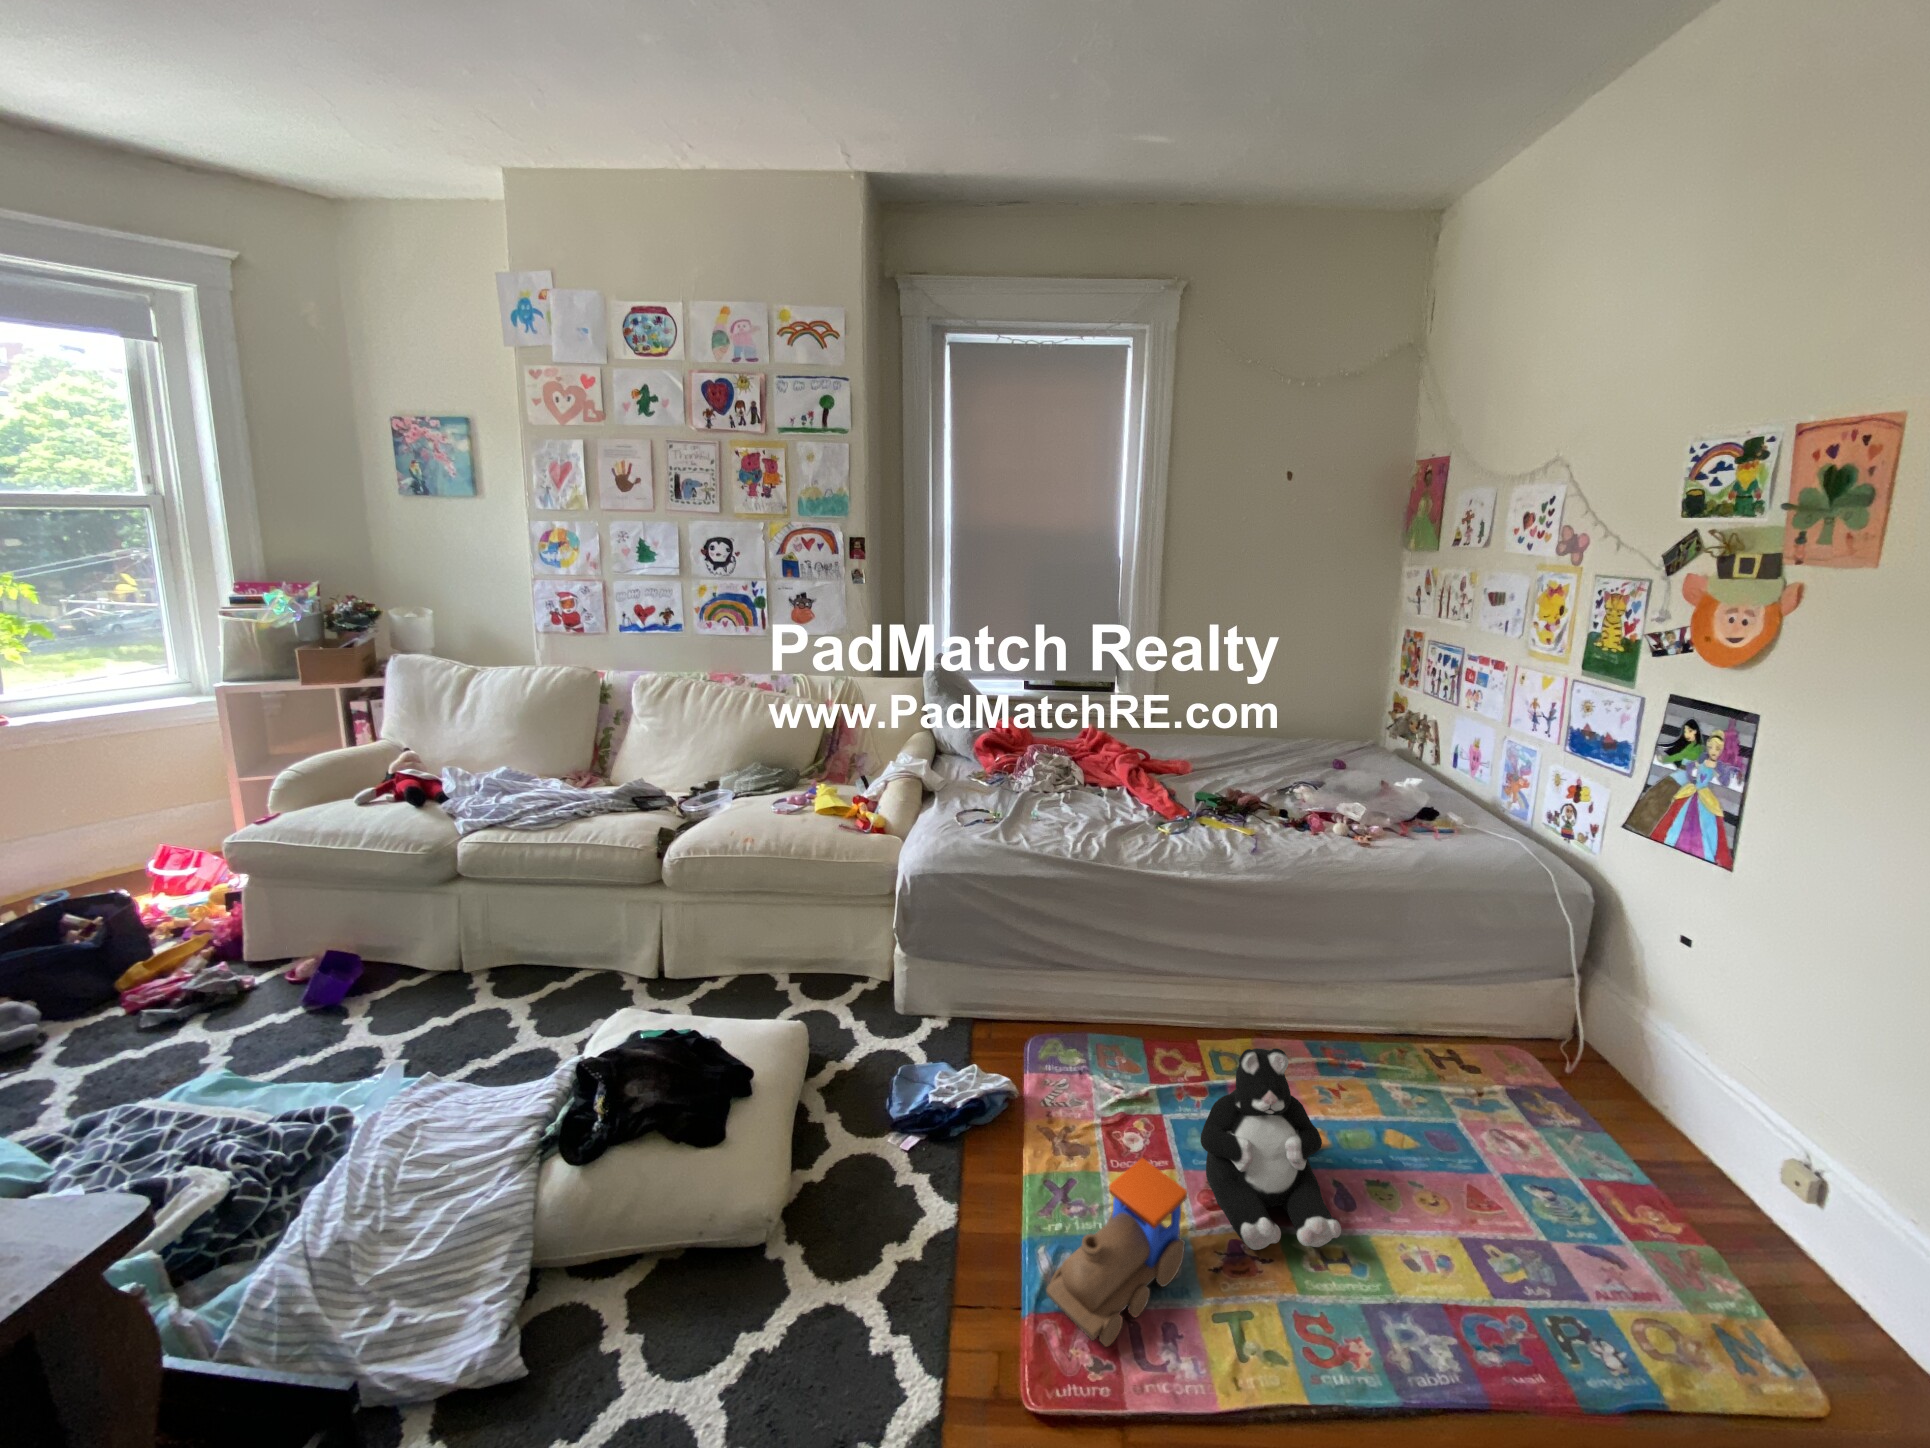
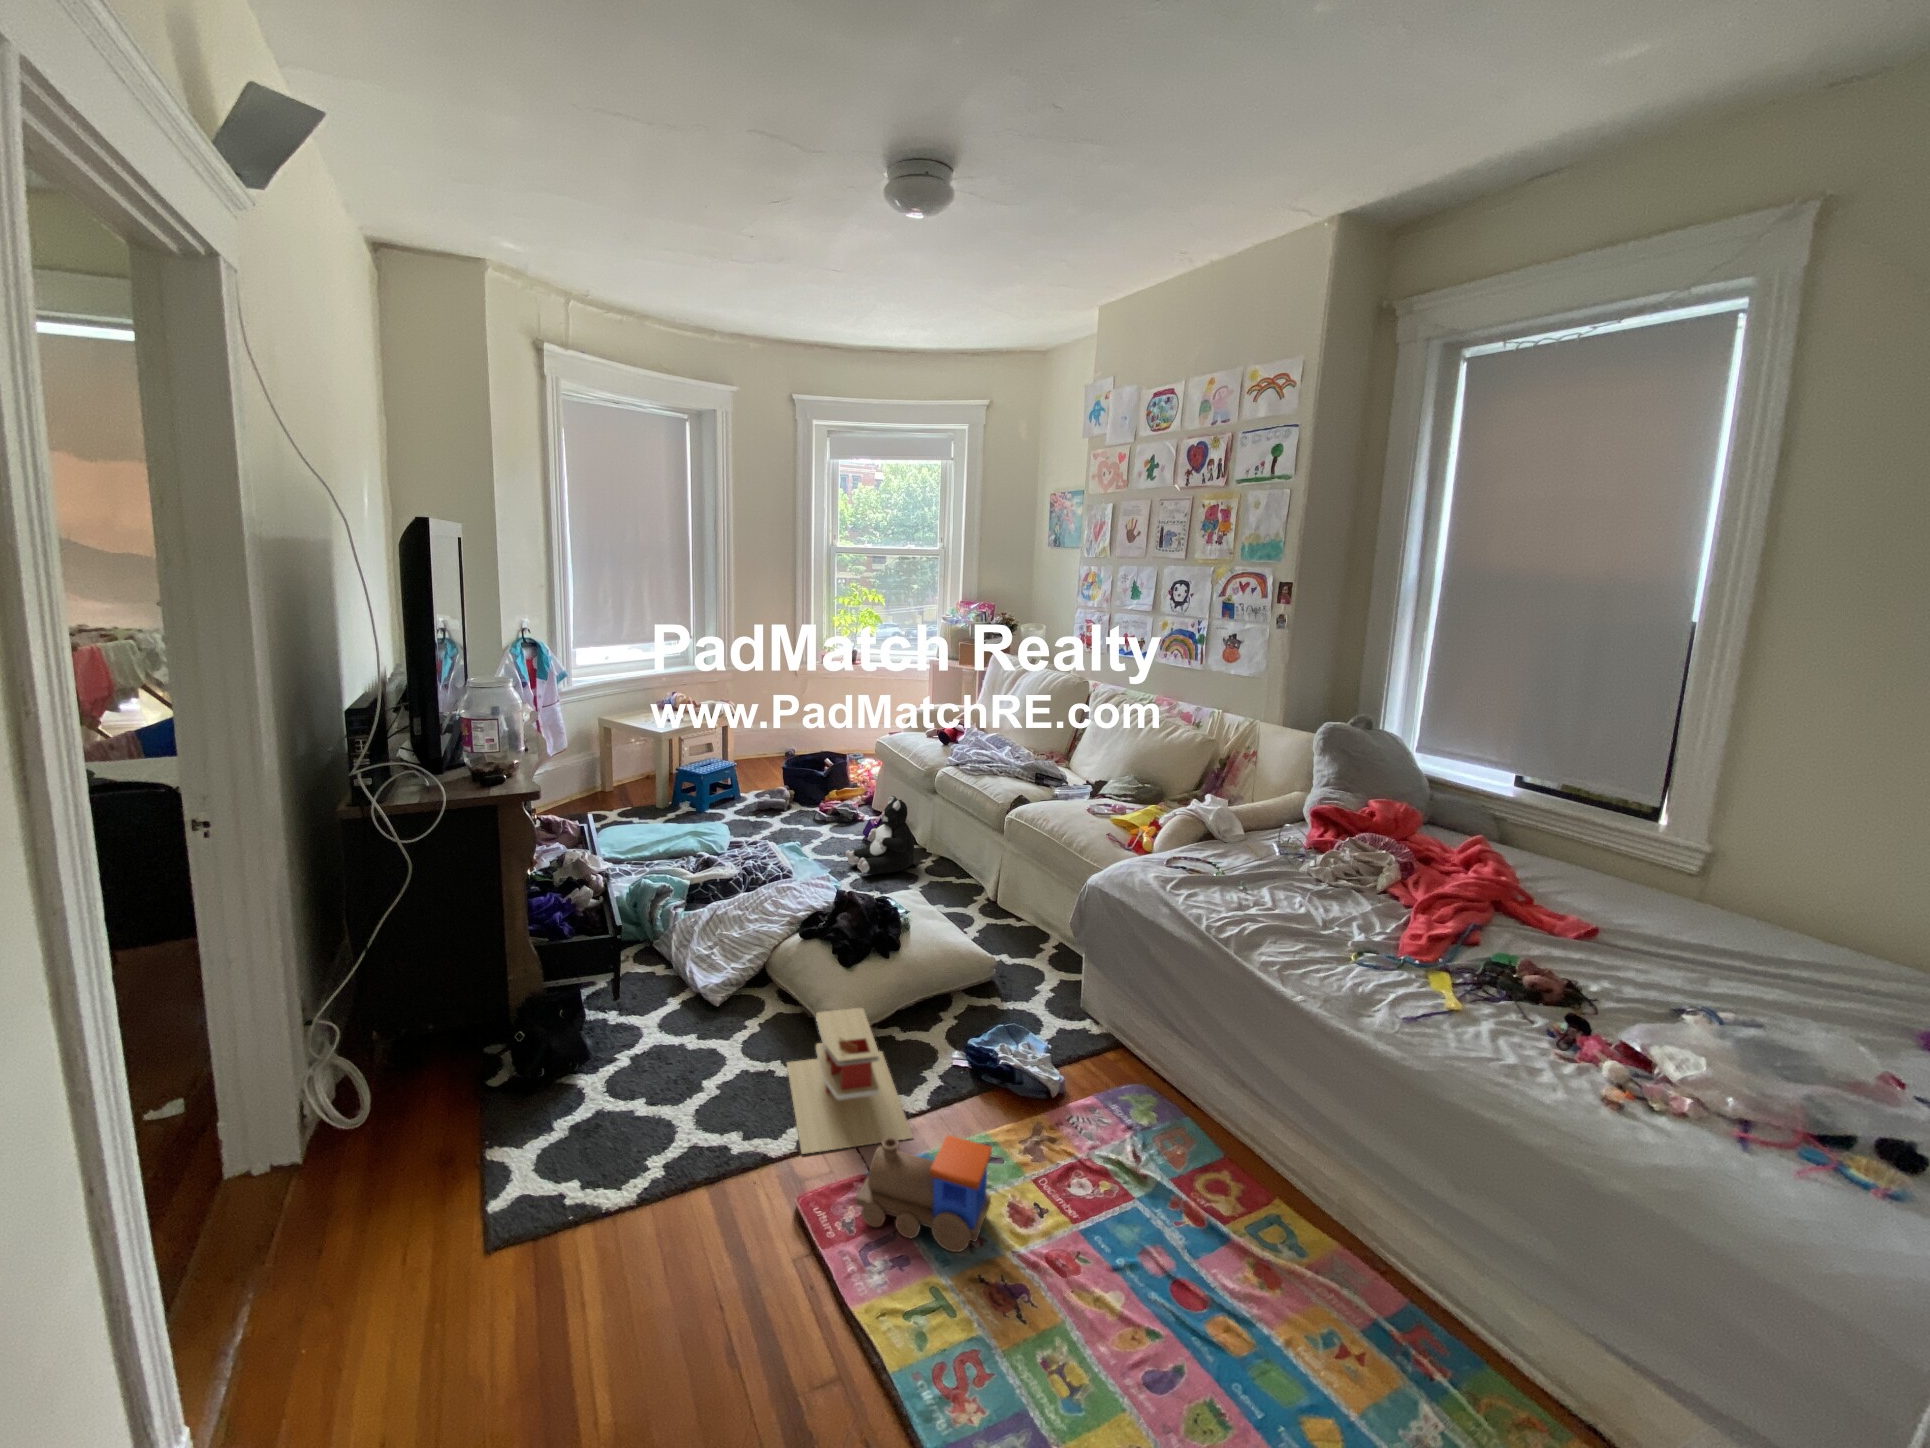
plush toy: present [1200,1048,1341,1250] -> present [845,796,914,874]
toy house: none [757,1161,998,1378] -> present [787,1008,913,1154]

